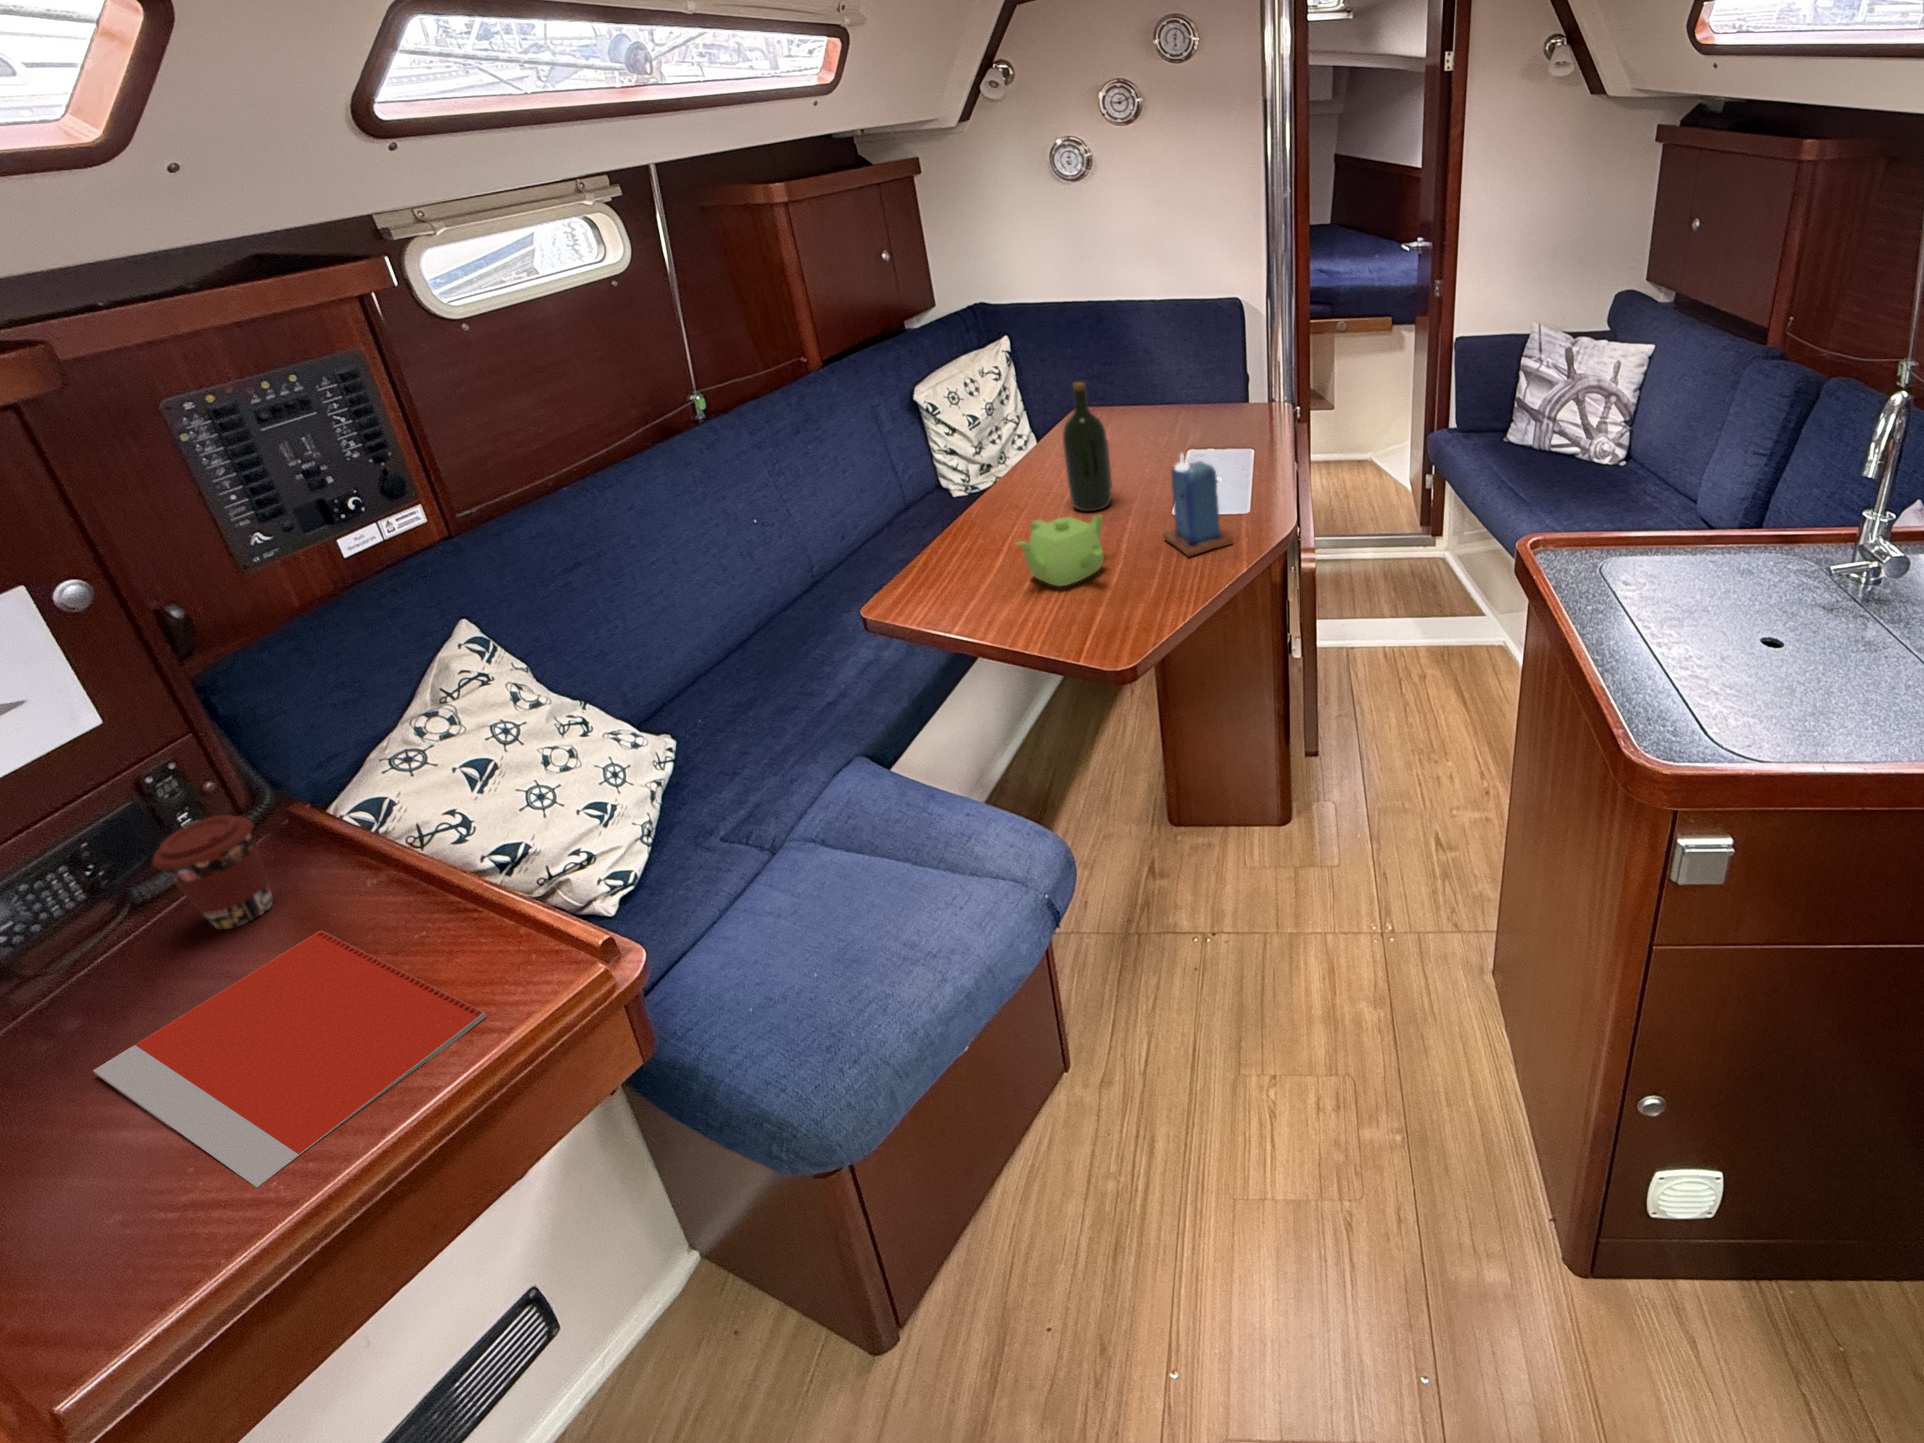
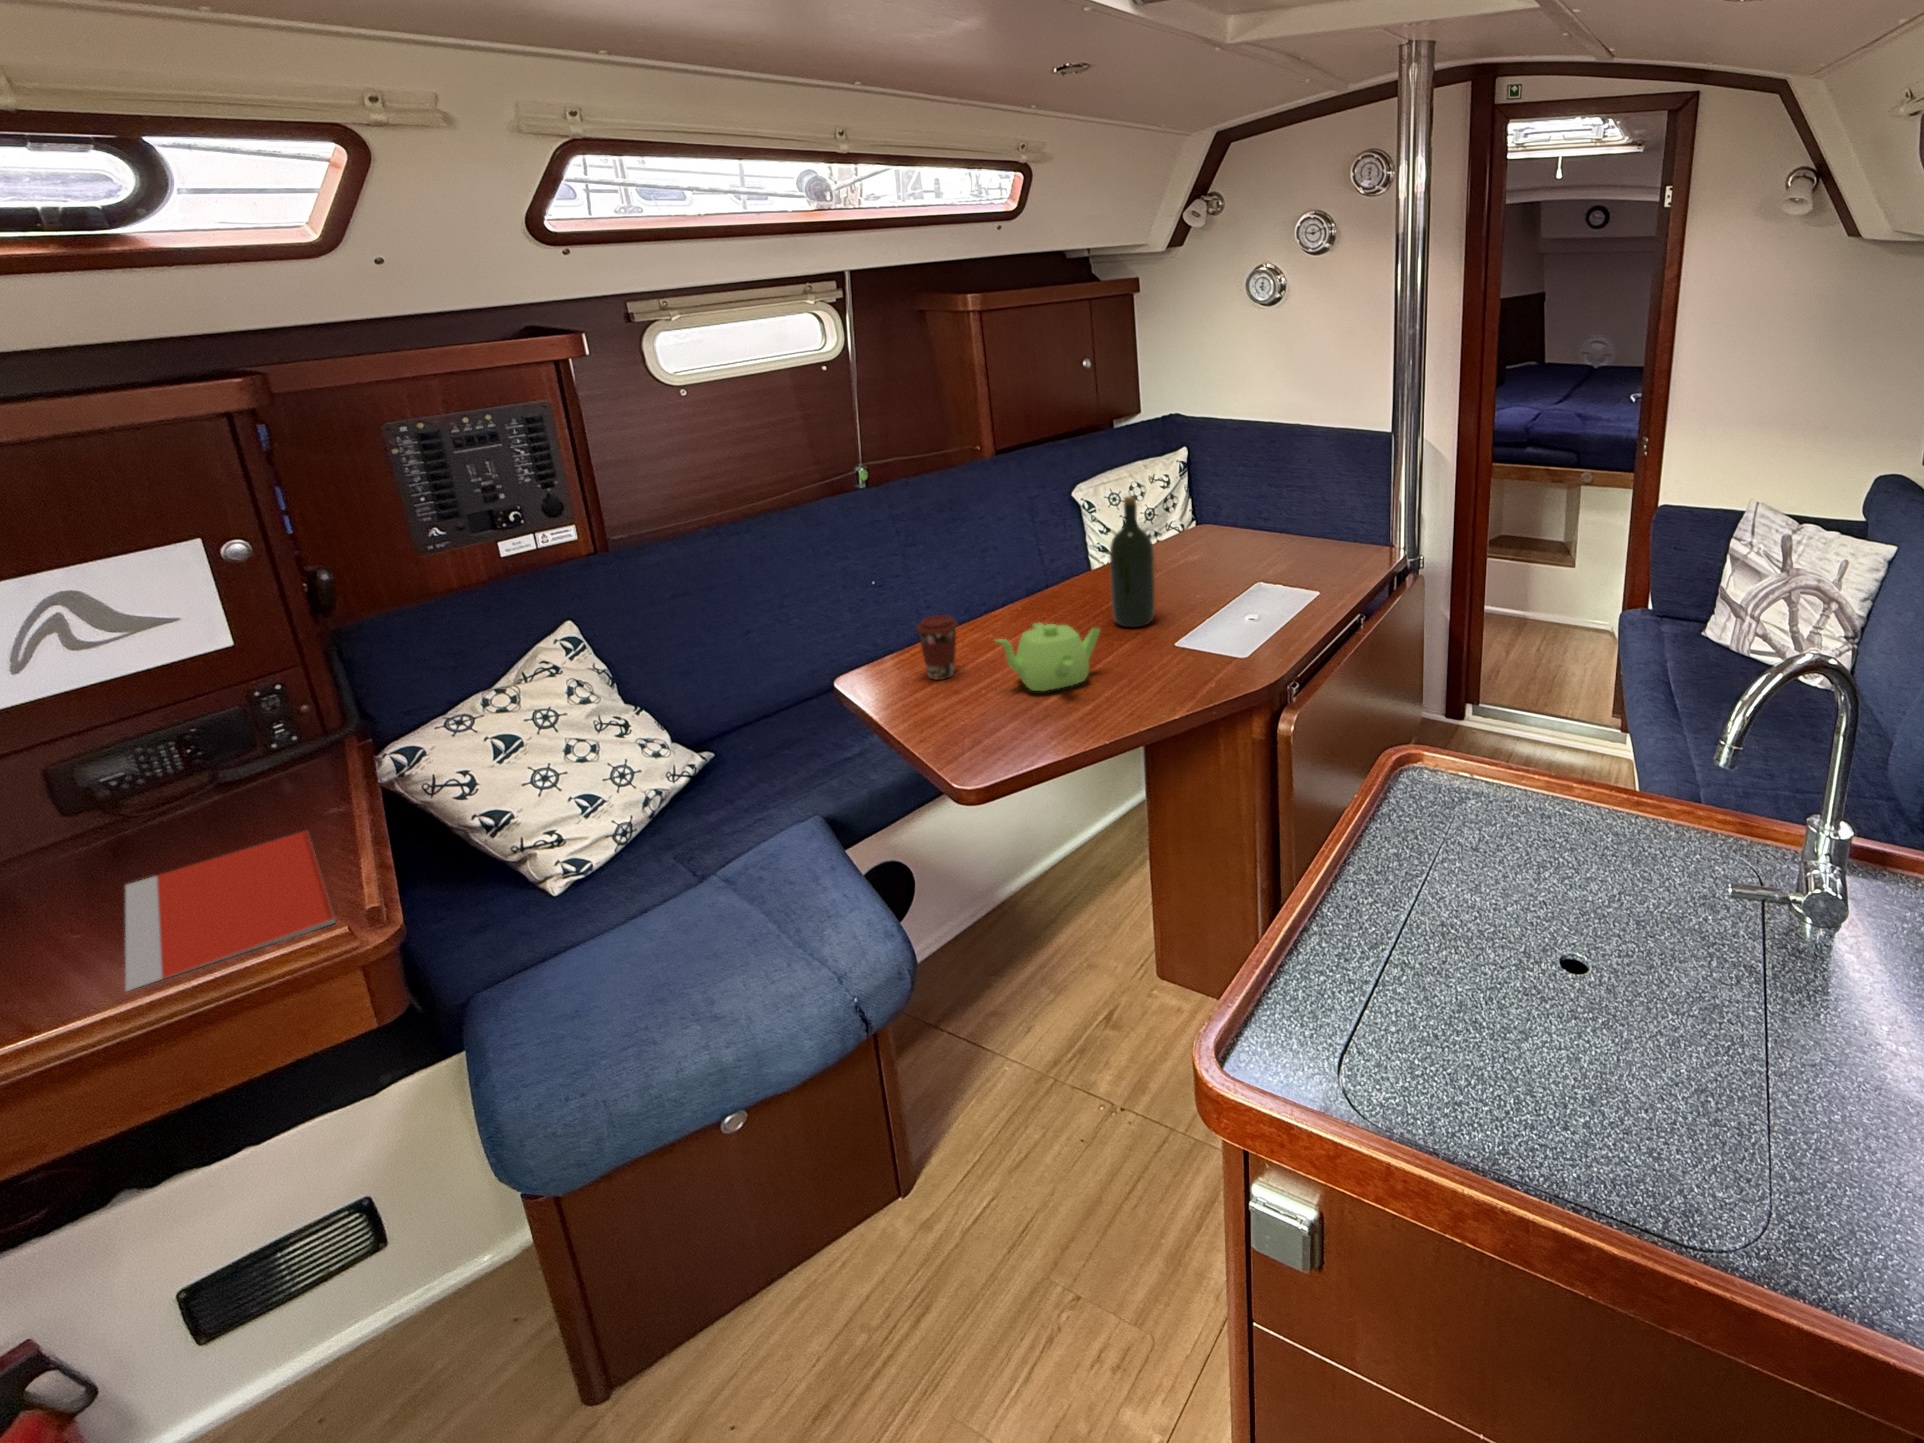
candle: present [1163,454,1233,556] -> none [1166,579,1226,687]
coffee cup: present [153,815,273,930] -> present [916,615,958,680]

